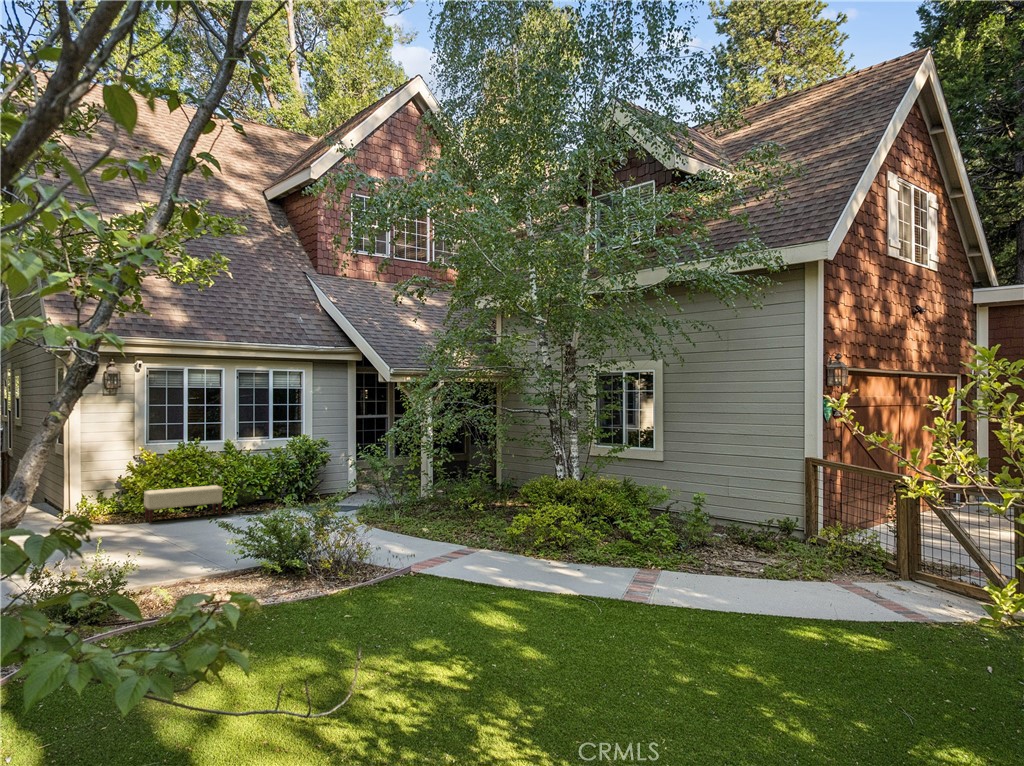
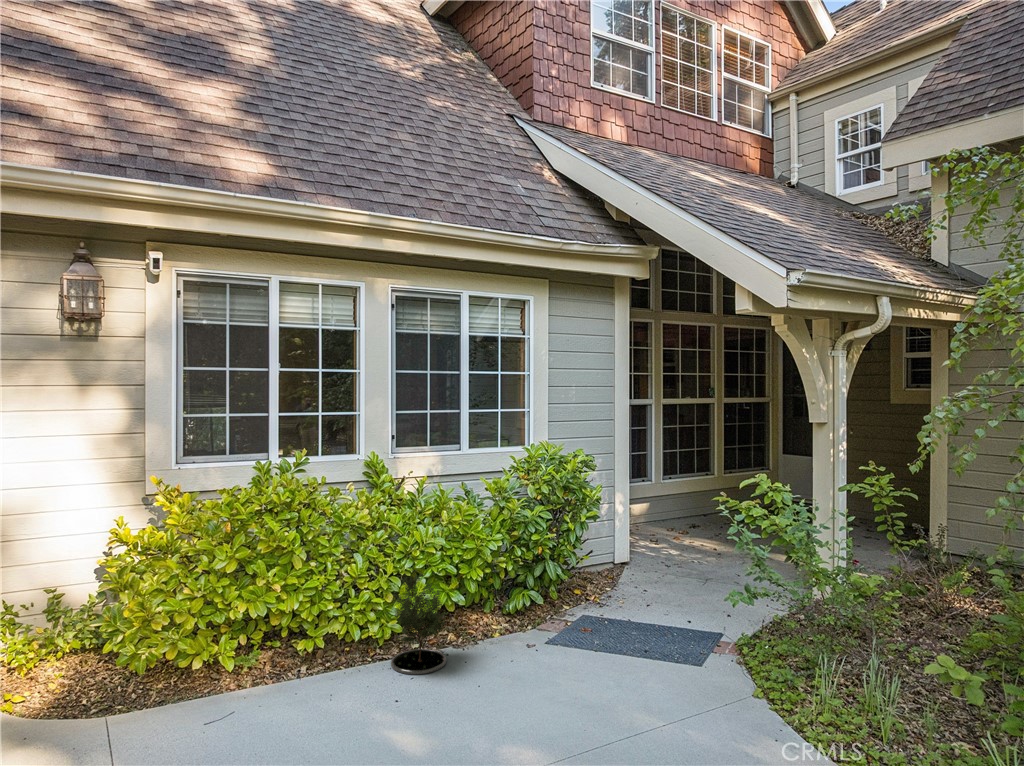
bench: present [144,485,223,524] -> none [150,584,361,721]

